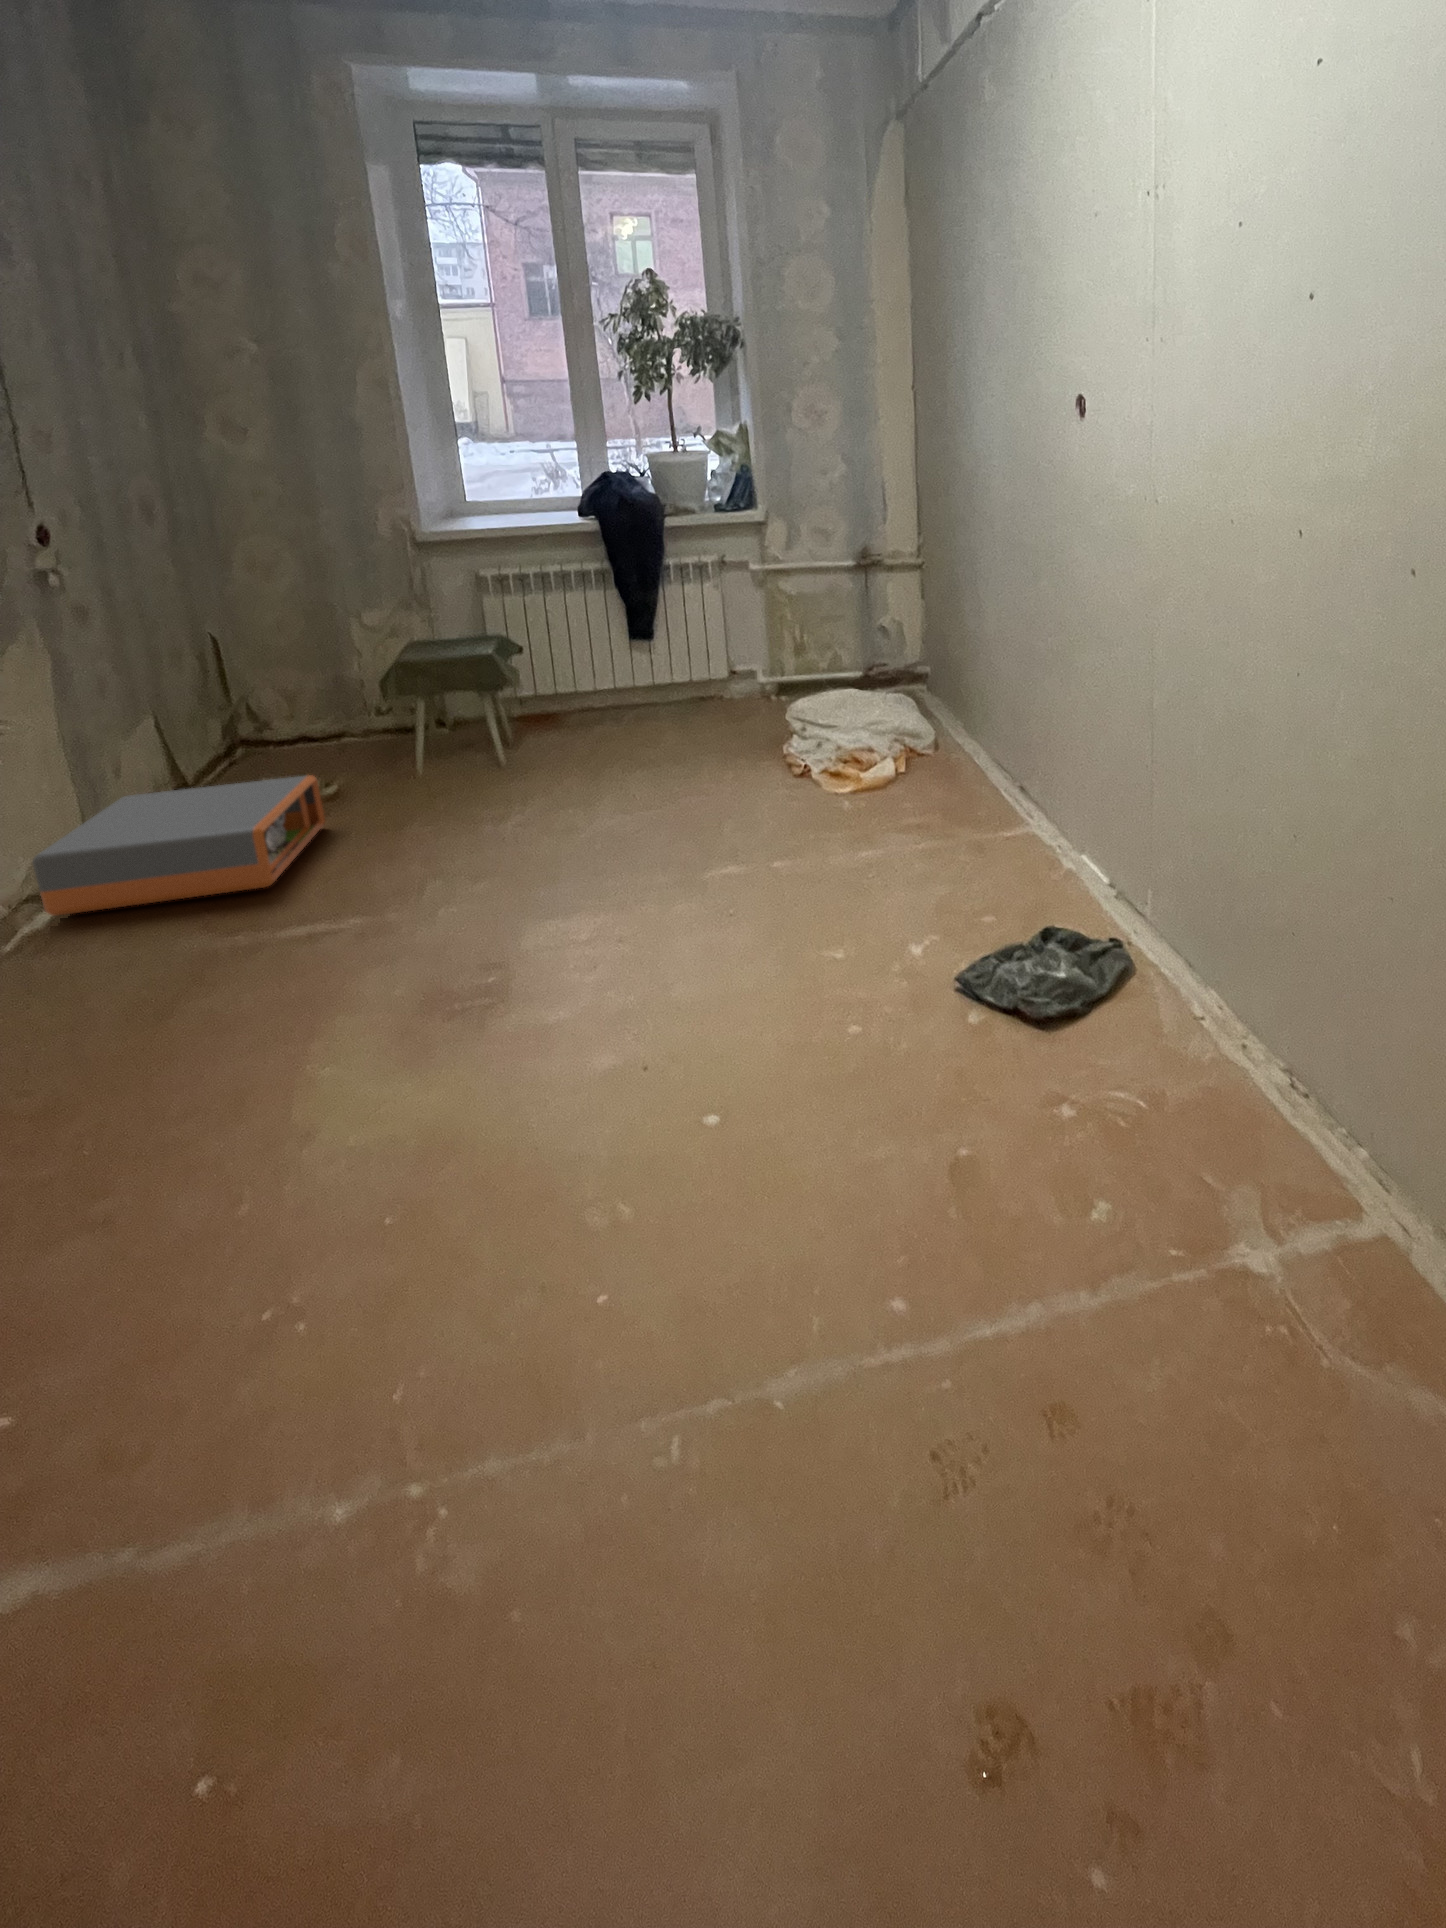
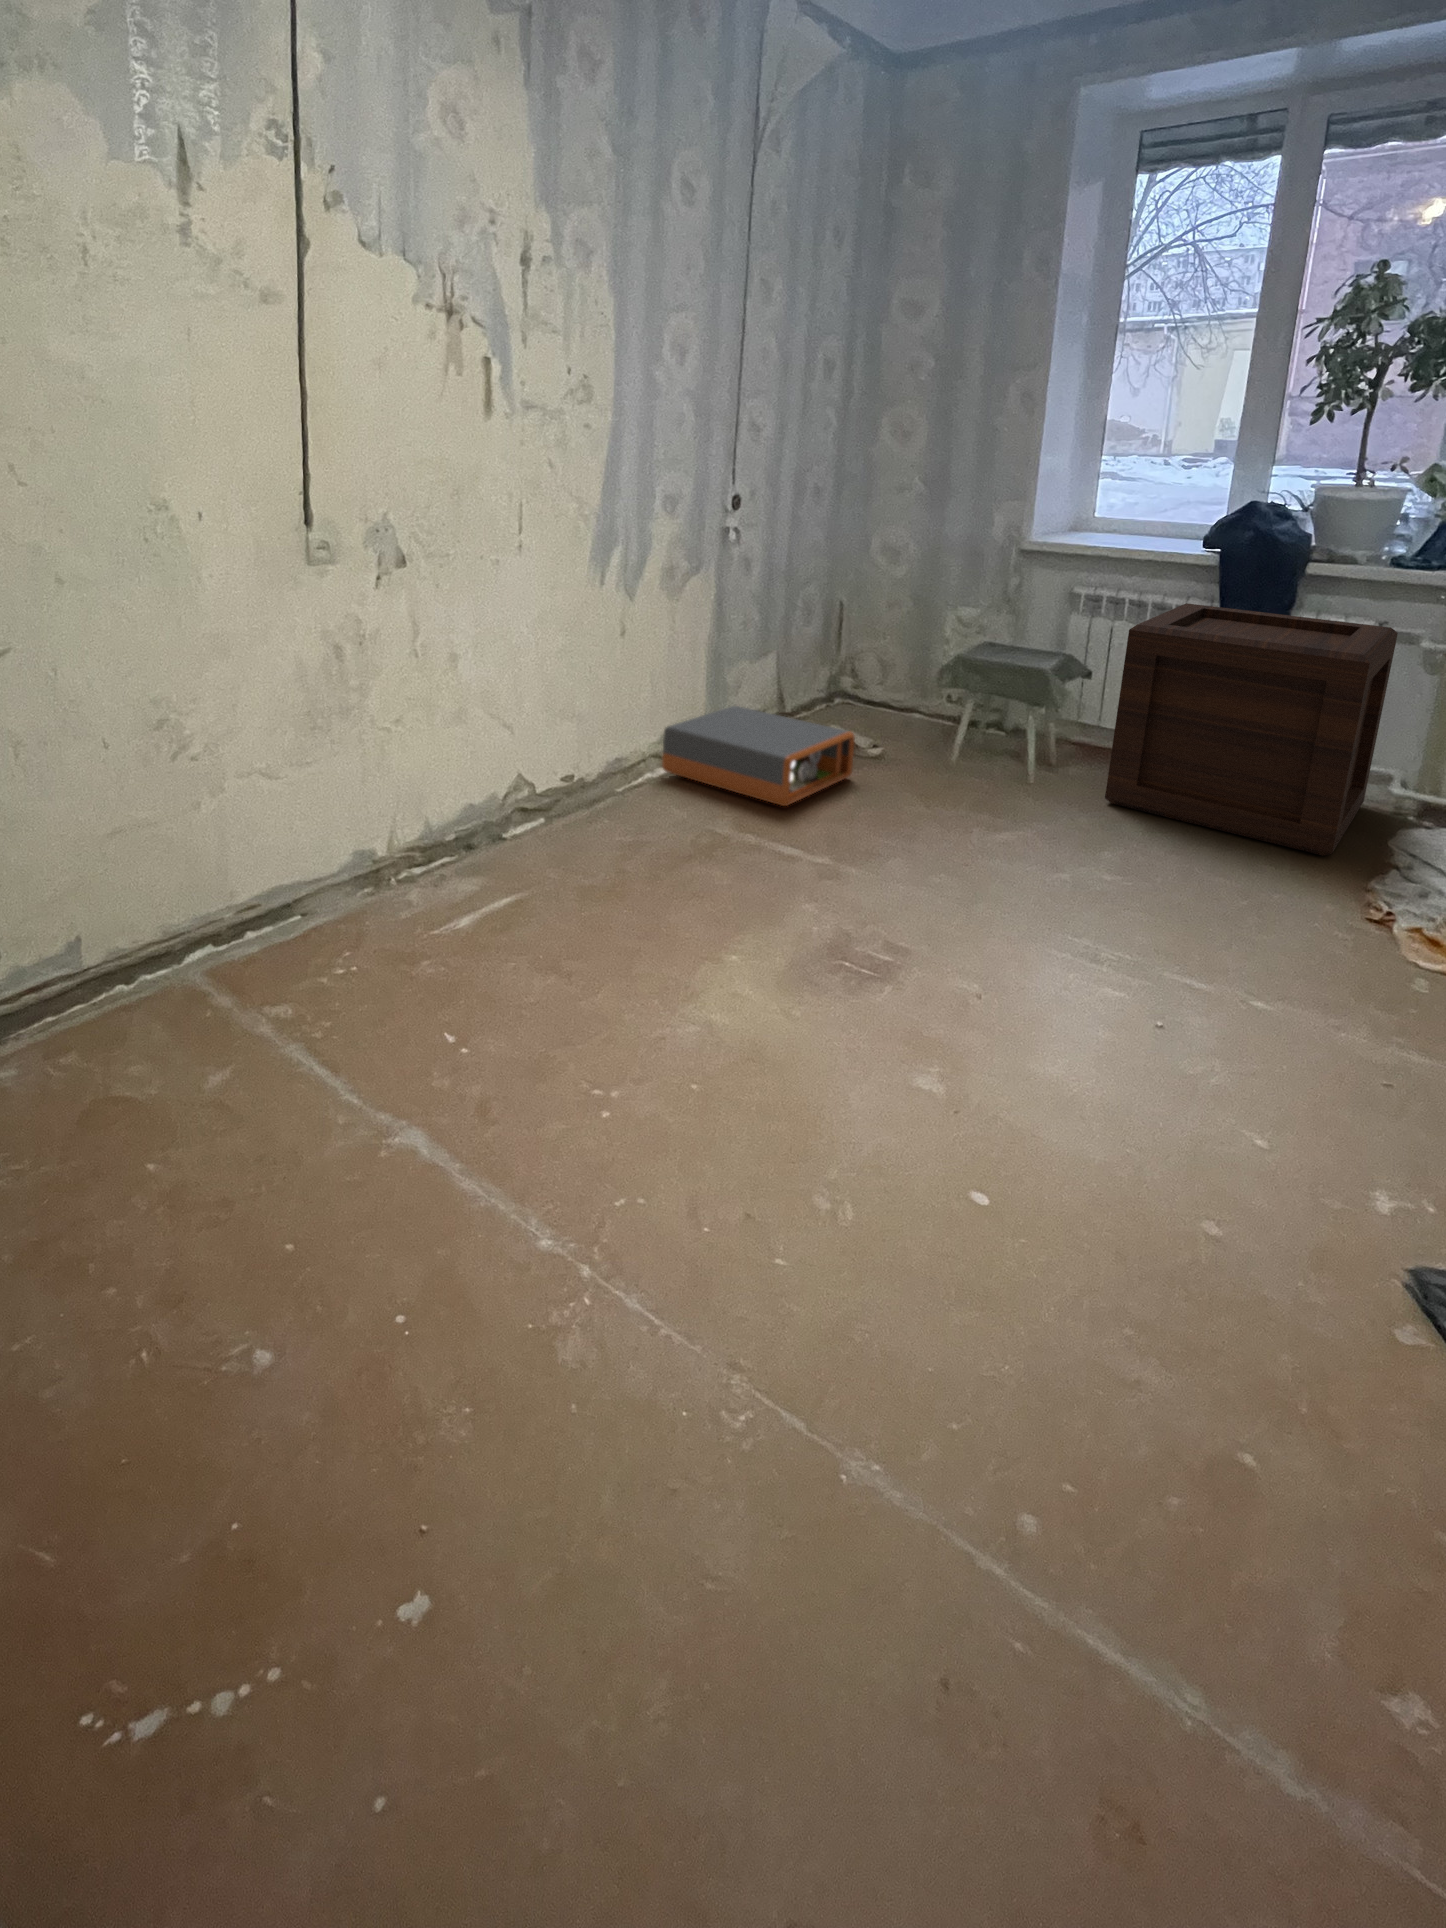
wooden crate: none [562,558,753,757] -> present [1105,603,1398,856]

